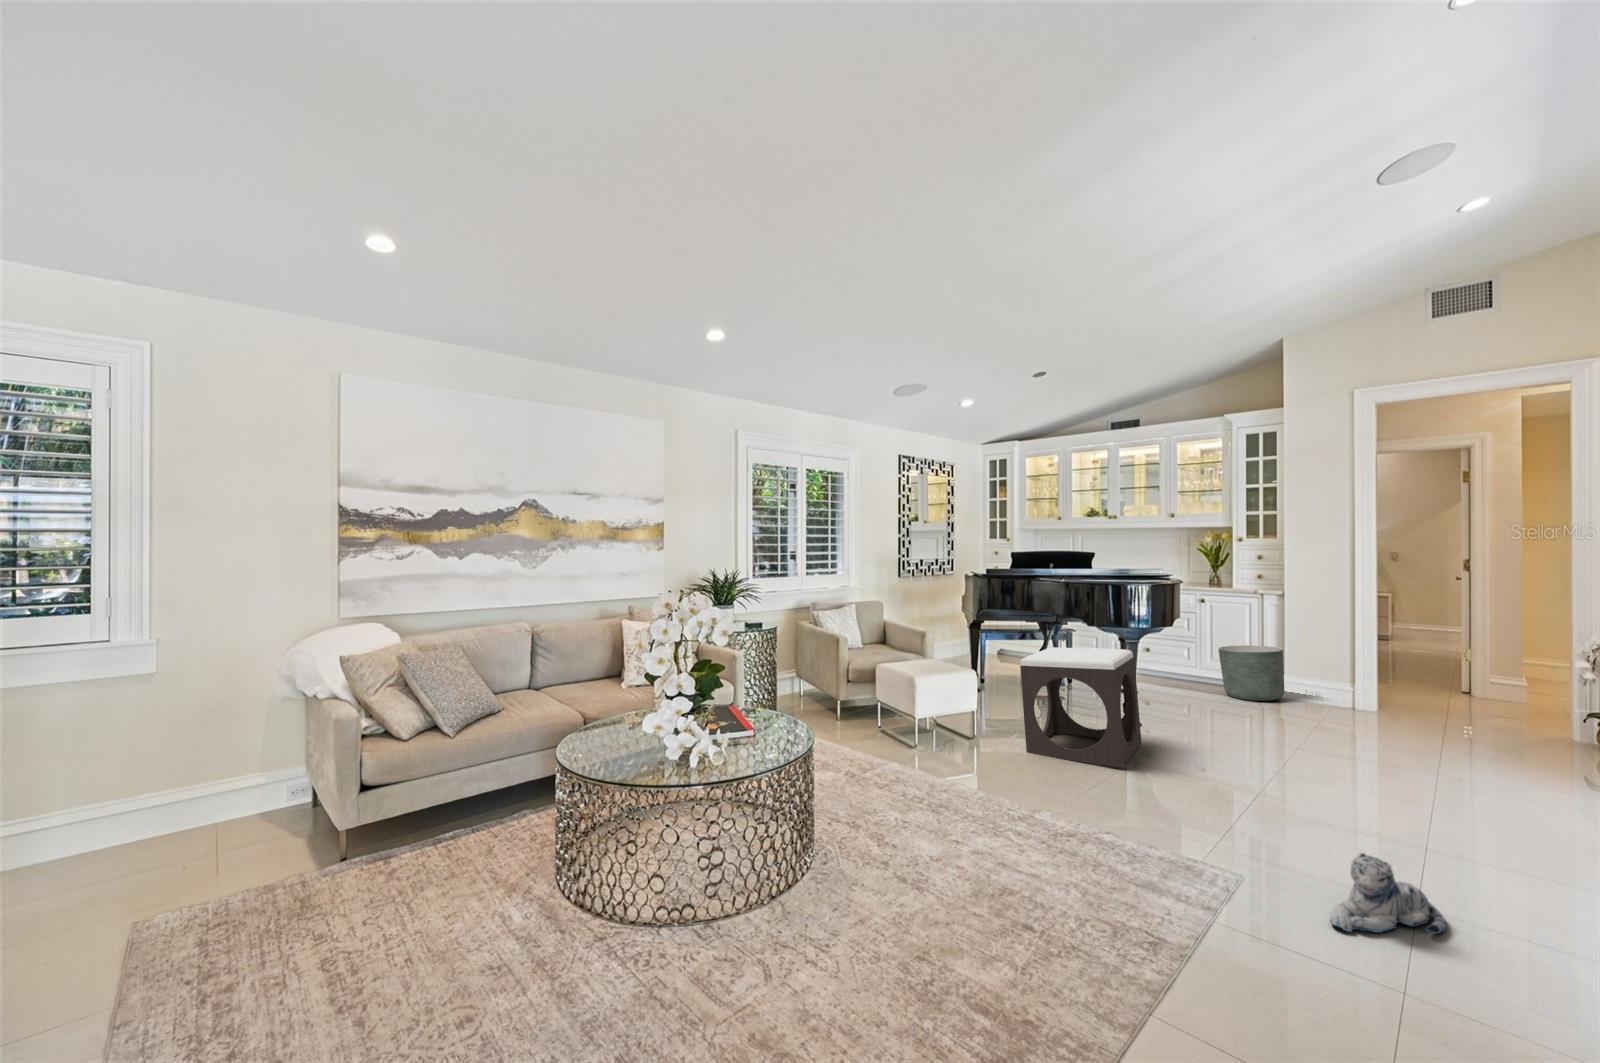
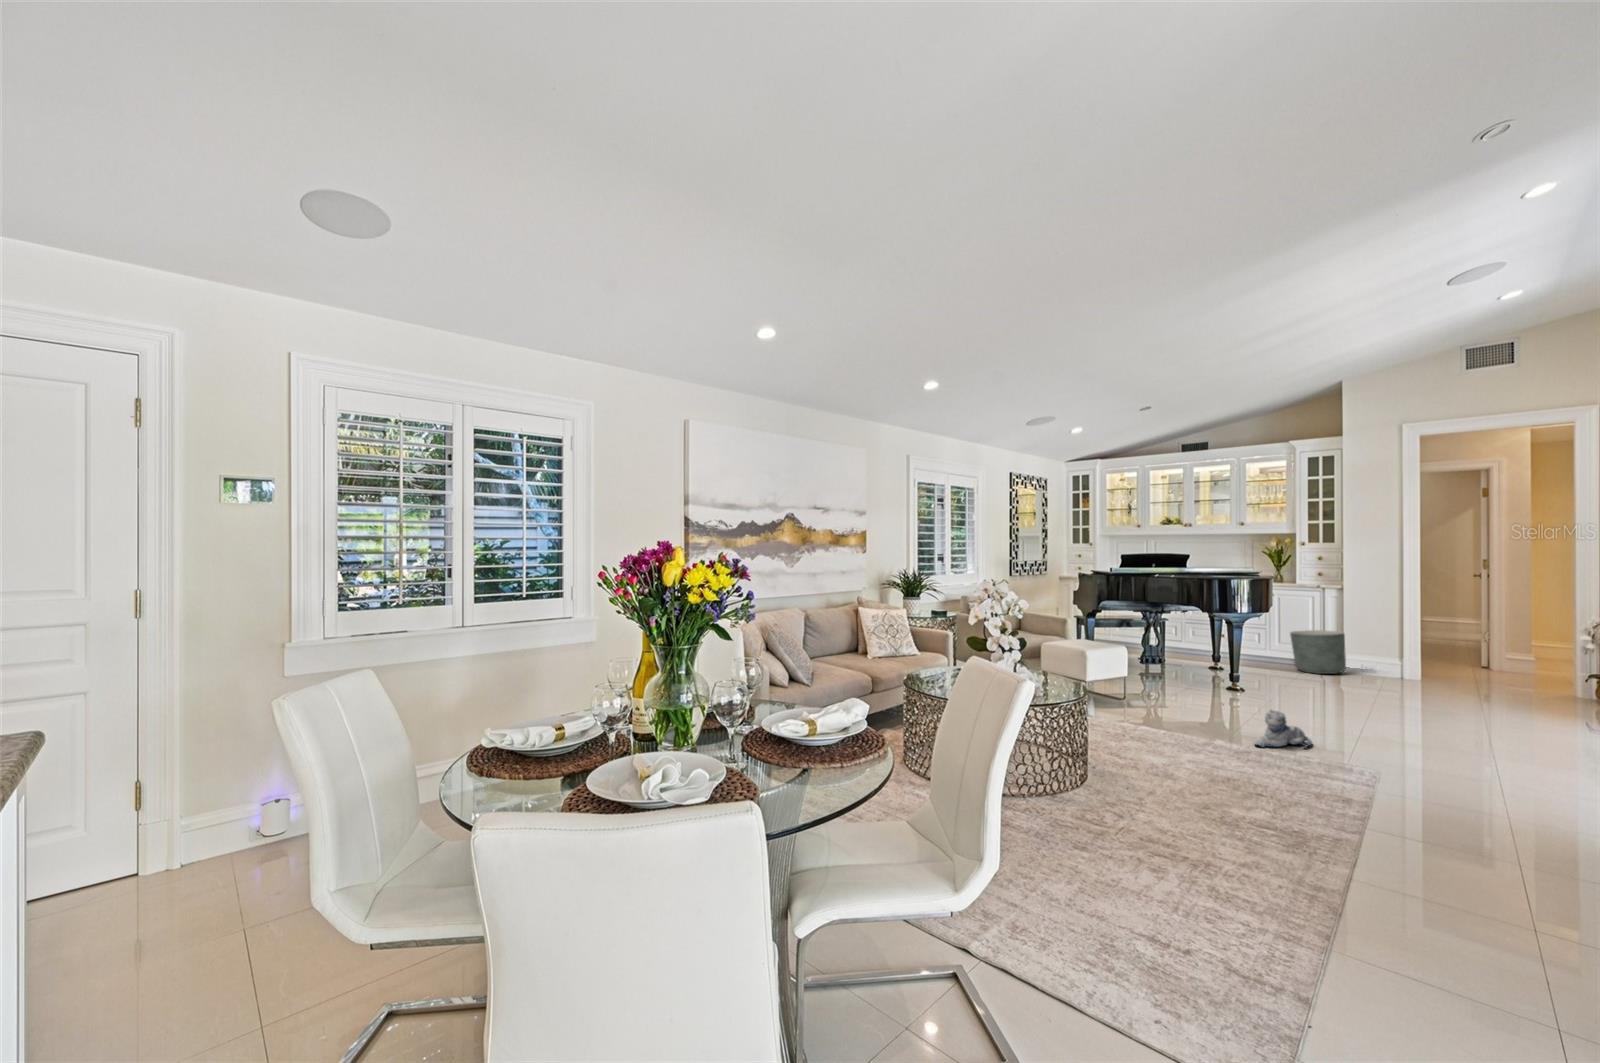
footstool: present [1020,647,1142,767] -> none [1165,629,1255,715]
plush toy: present [1330,853,1446,934] -> present [1254,710,1312,748]

